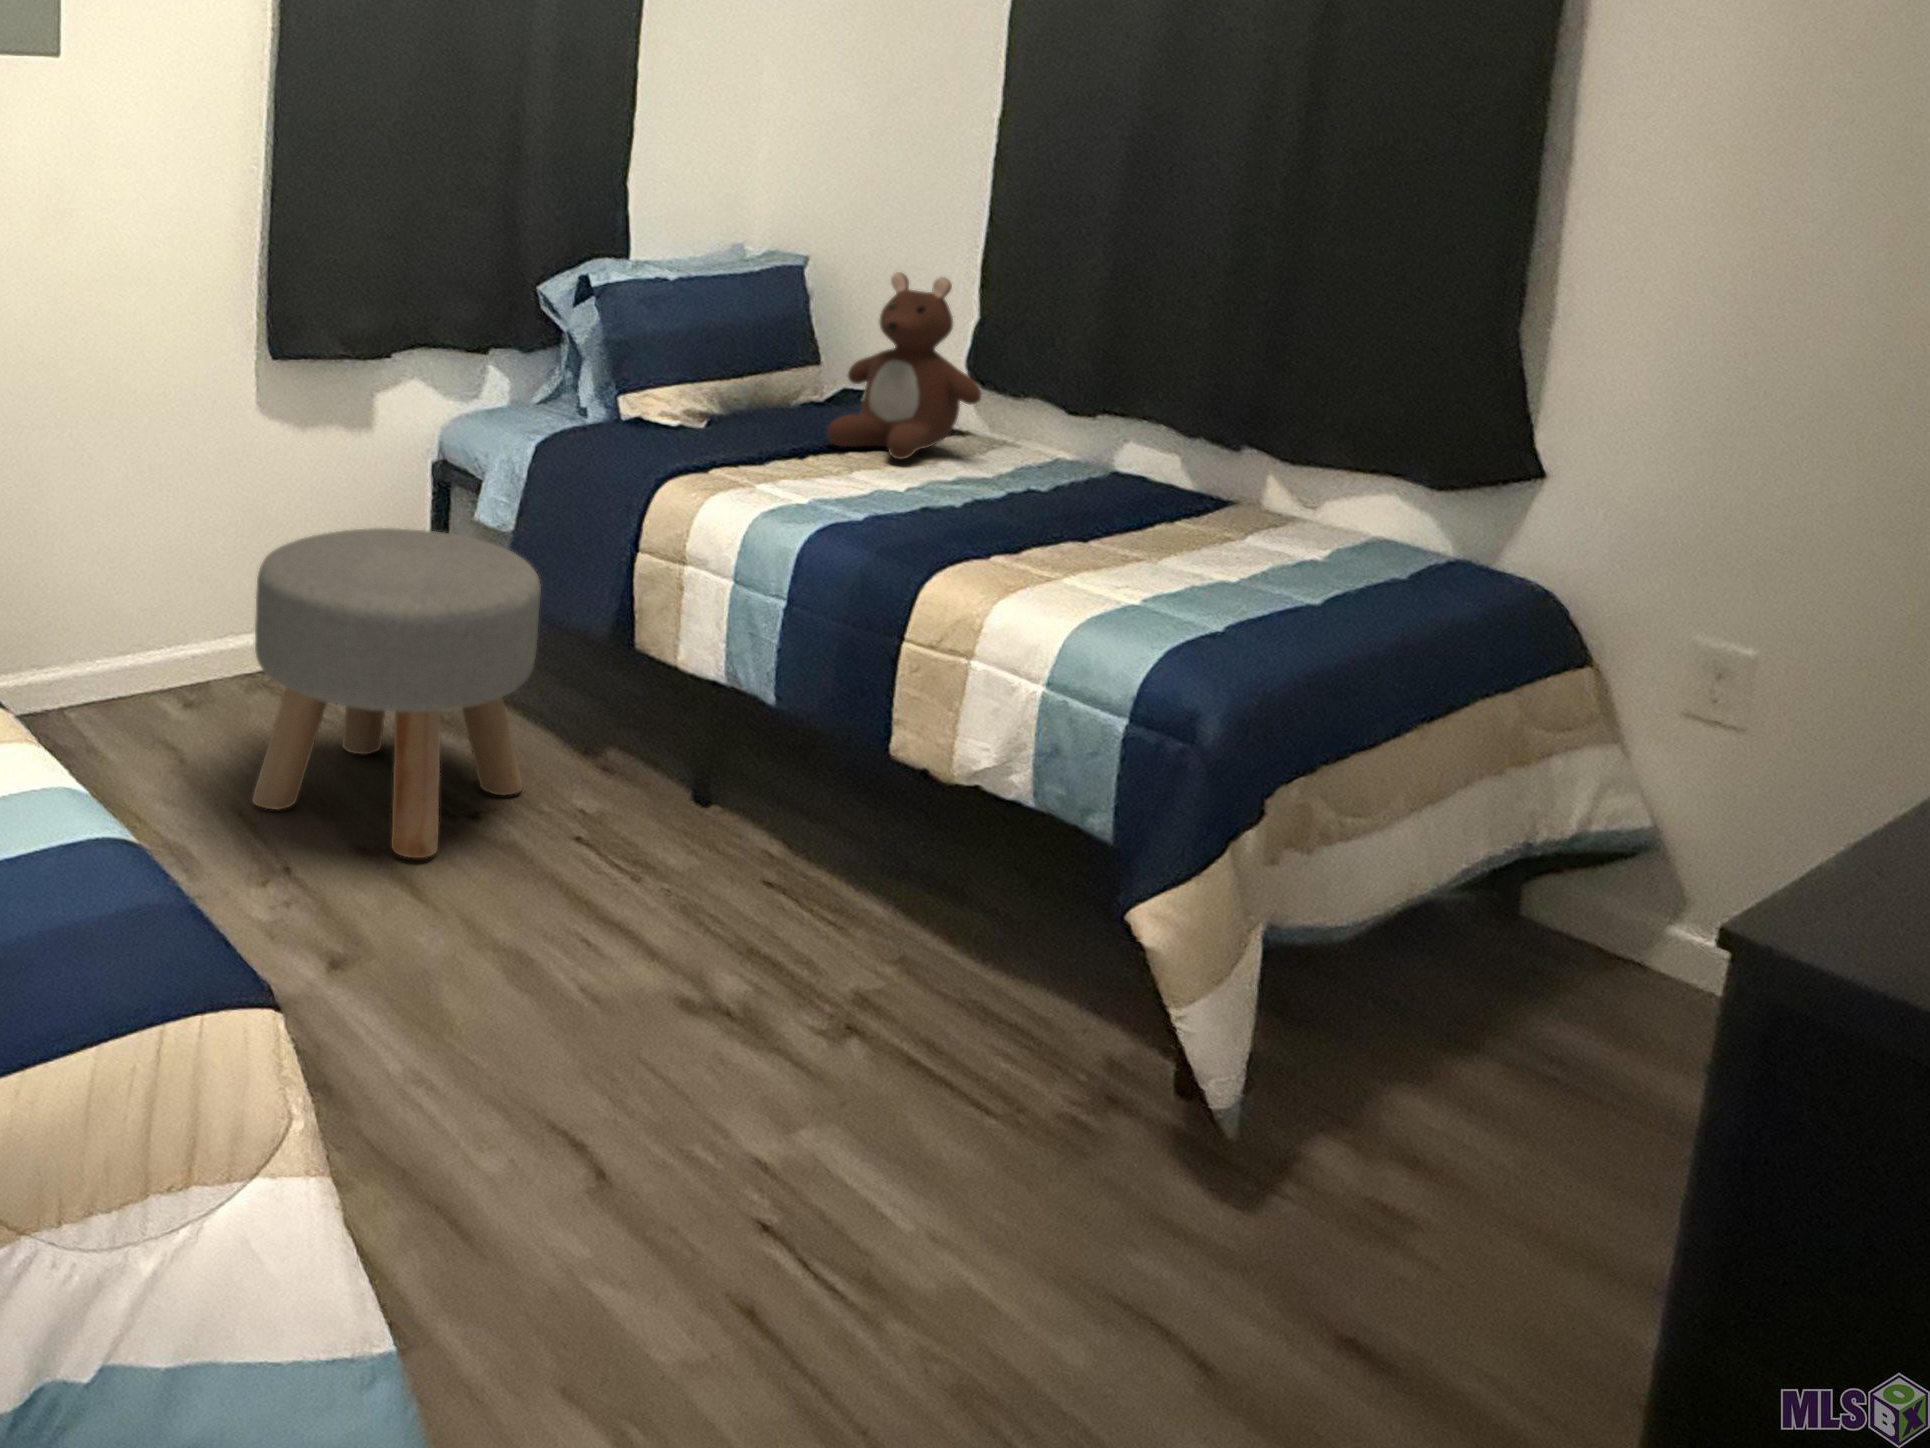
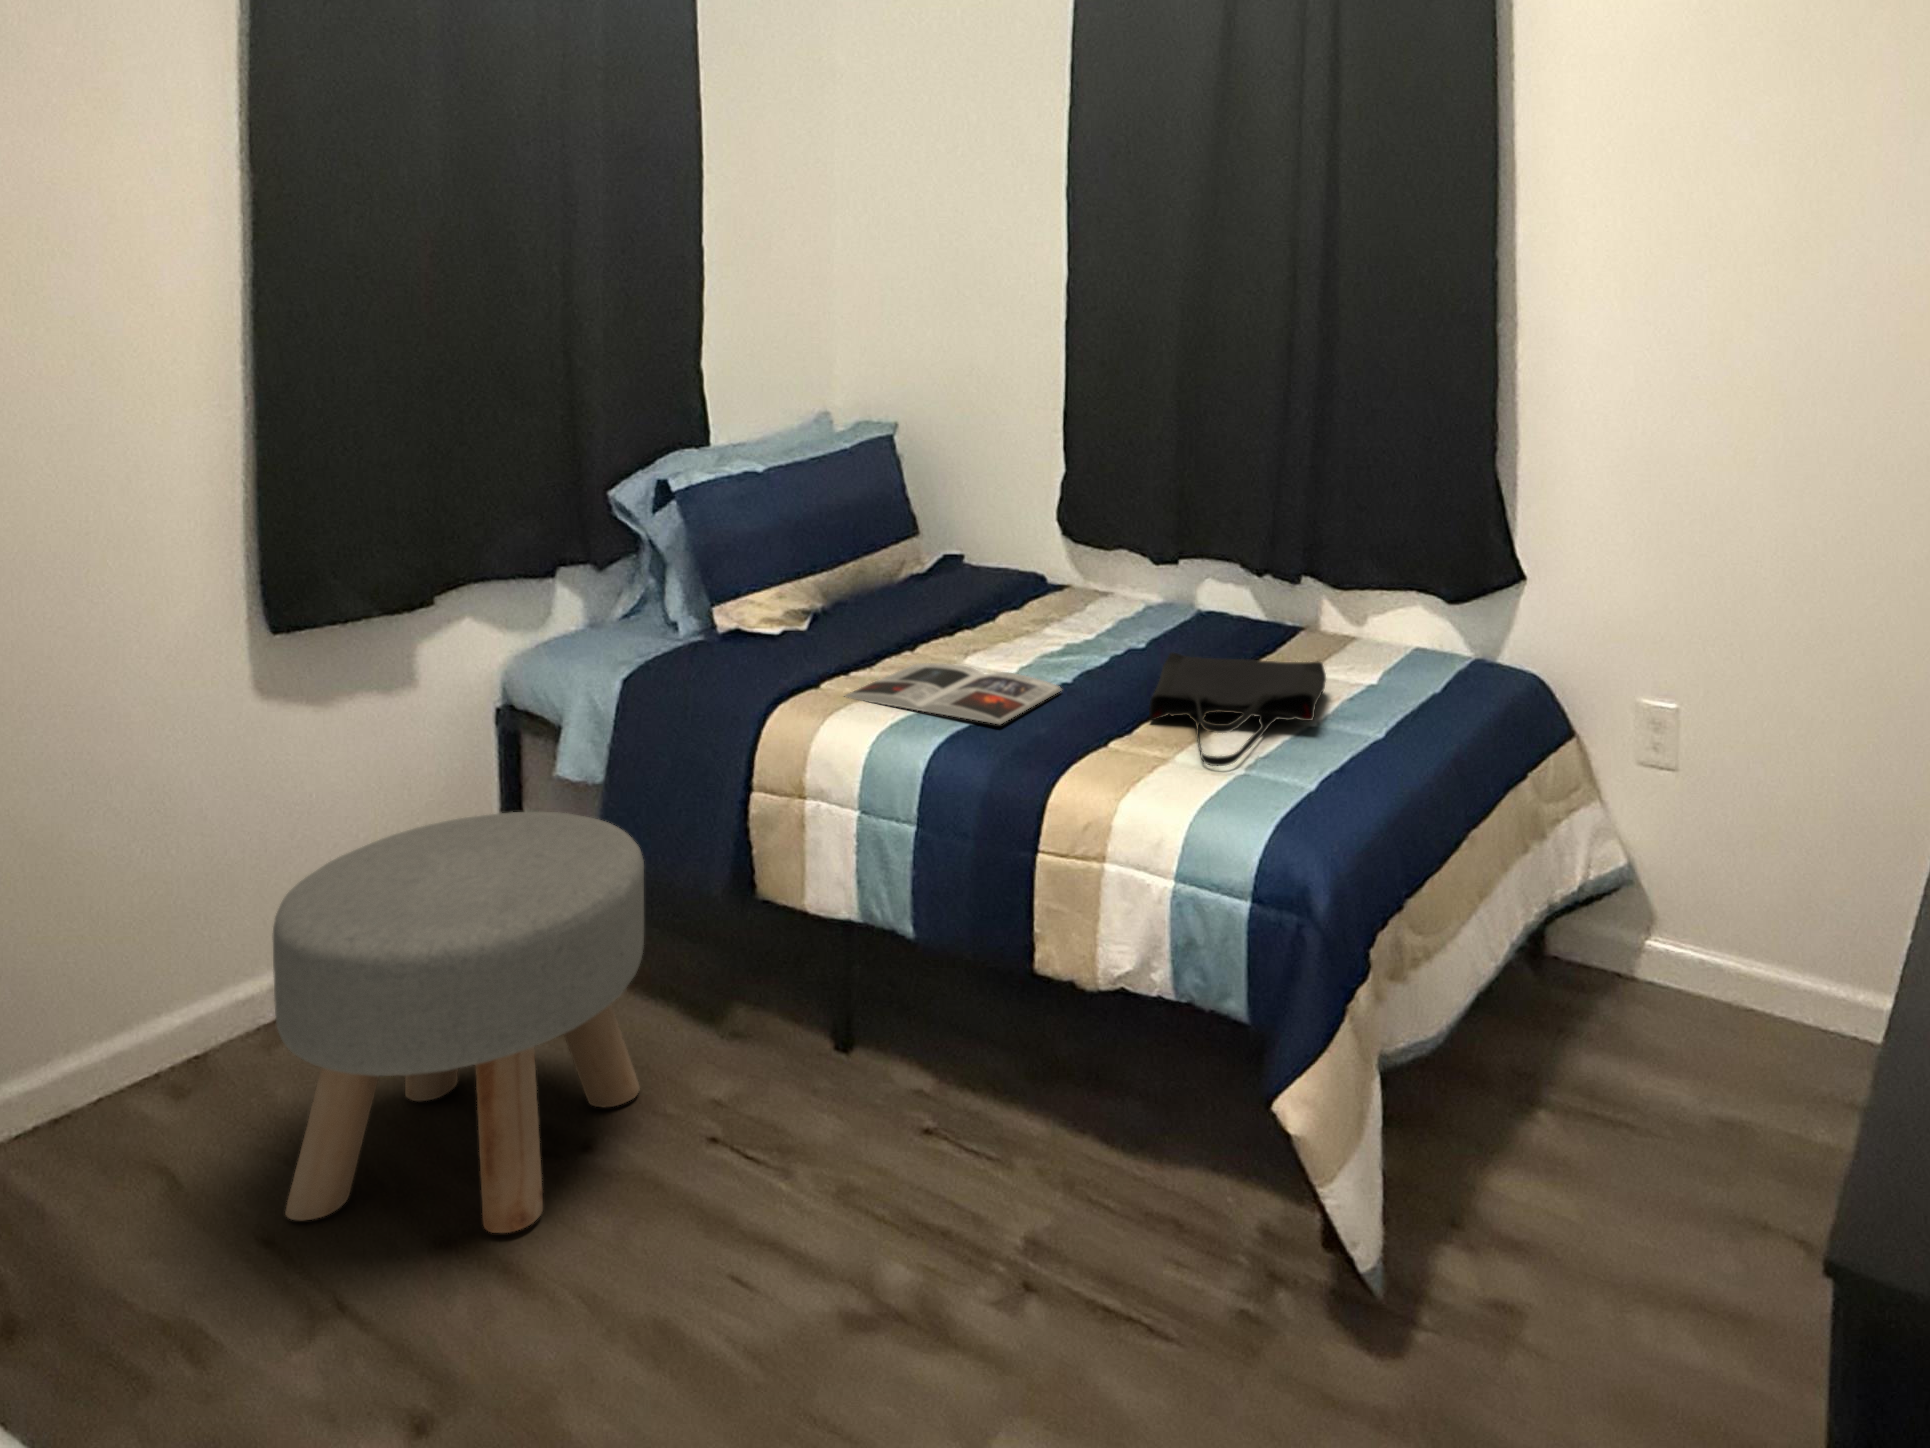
teddy bear: present [827,272,981,459] -> none [933,444,1076,636]
magazine: none [729,468,950,523] -> present [845,663,1062,724]
tote bag: none [1040,491,1256,595] -> present [1149,652,1326,766]

